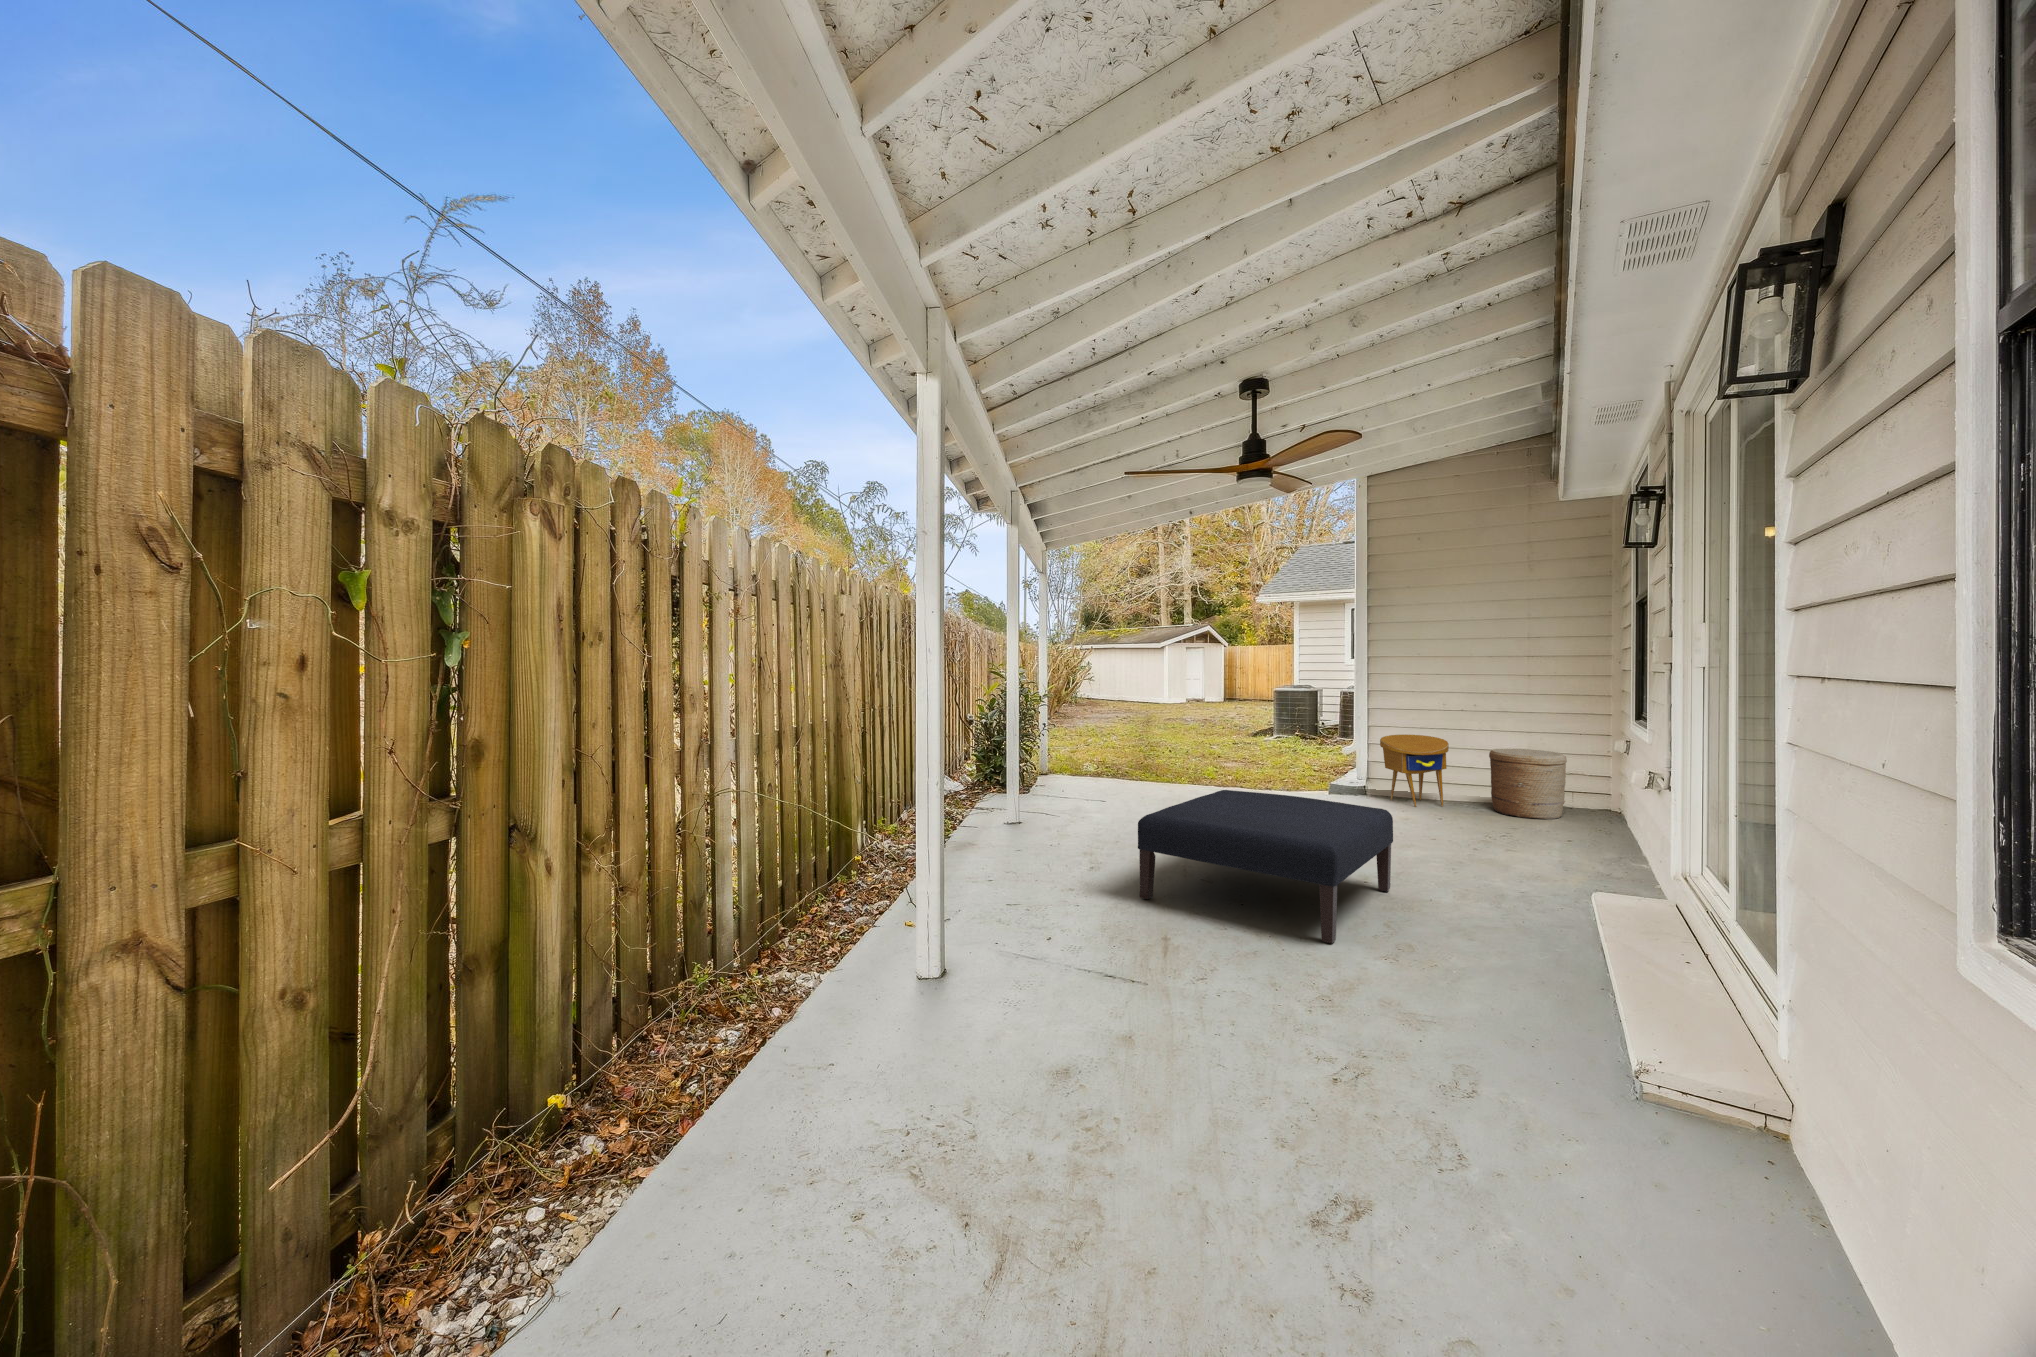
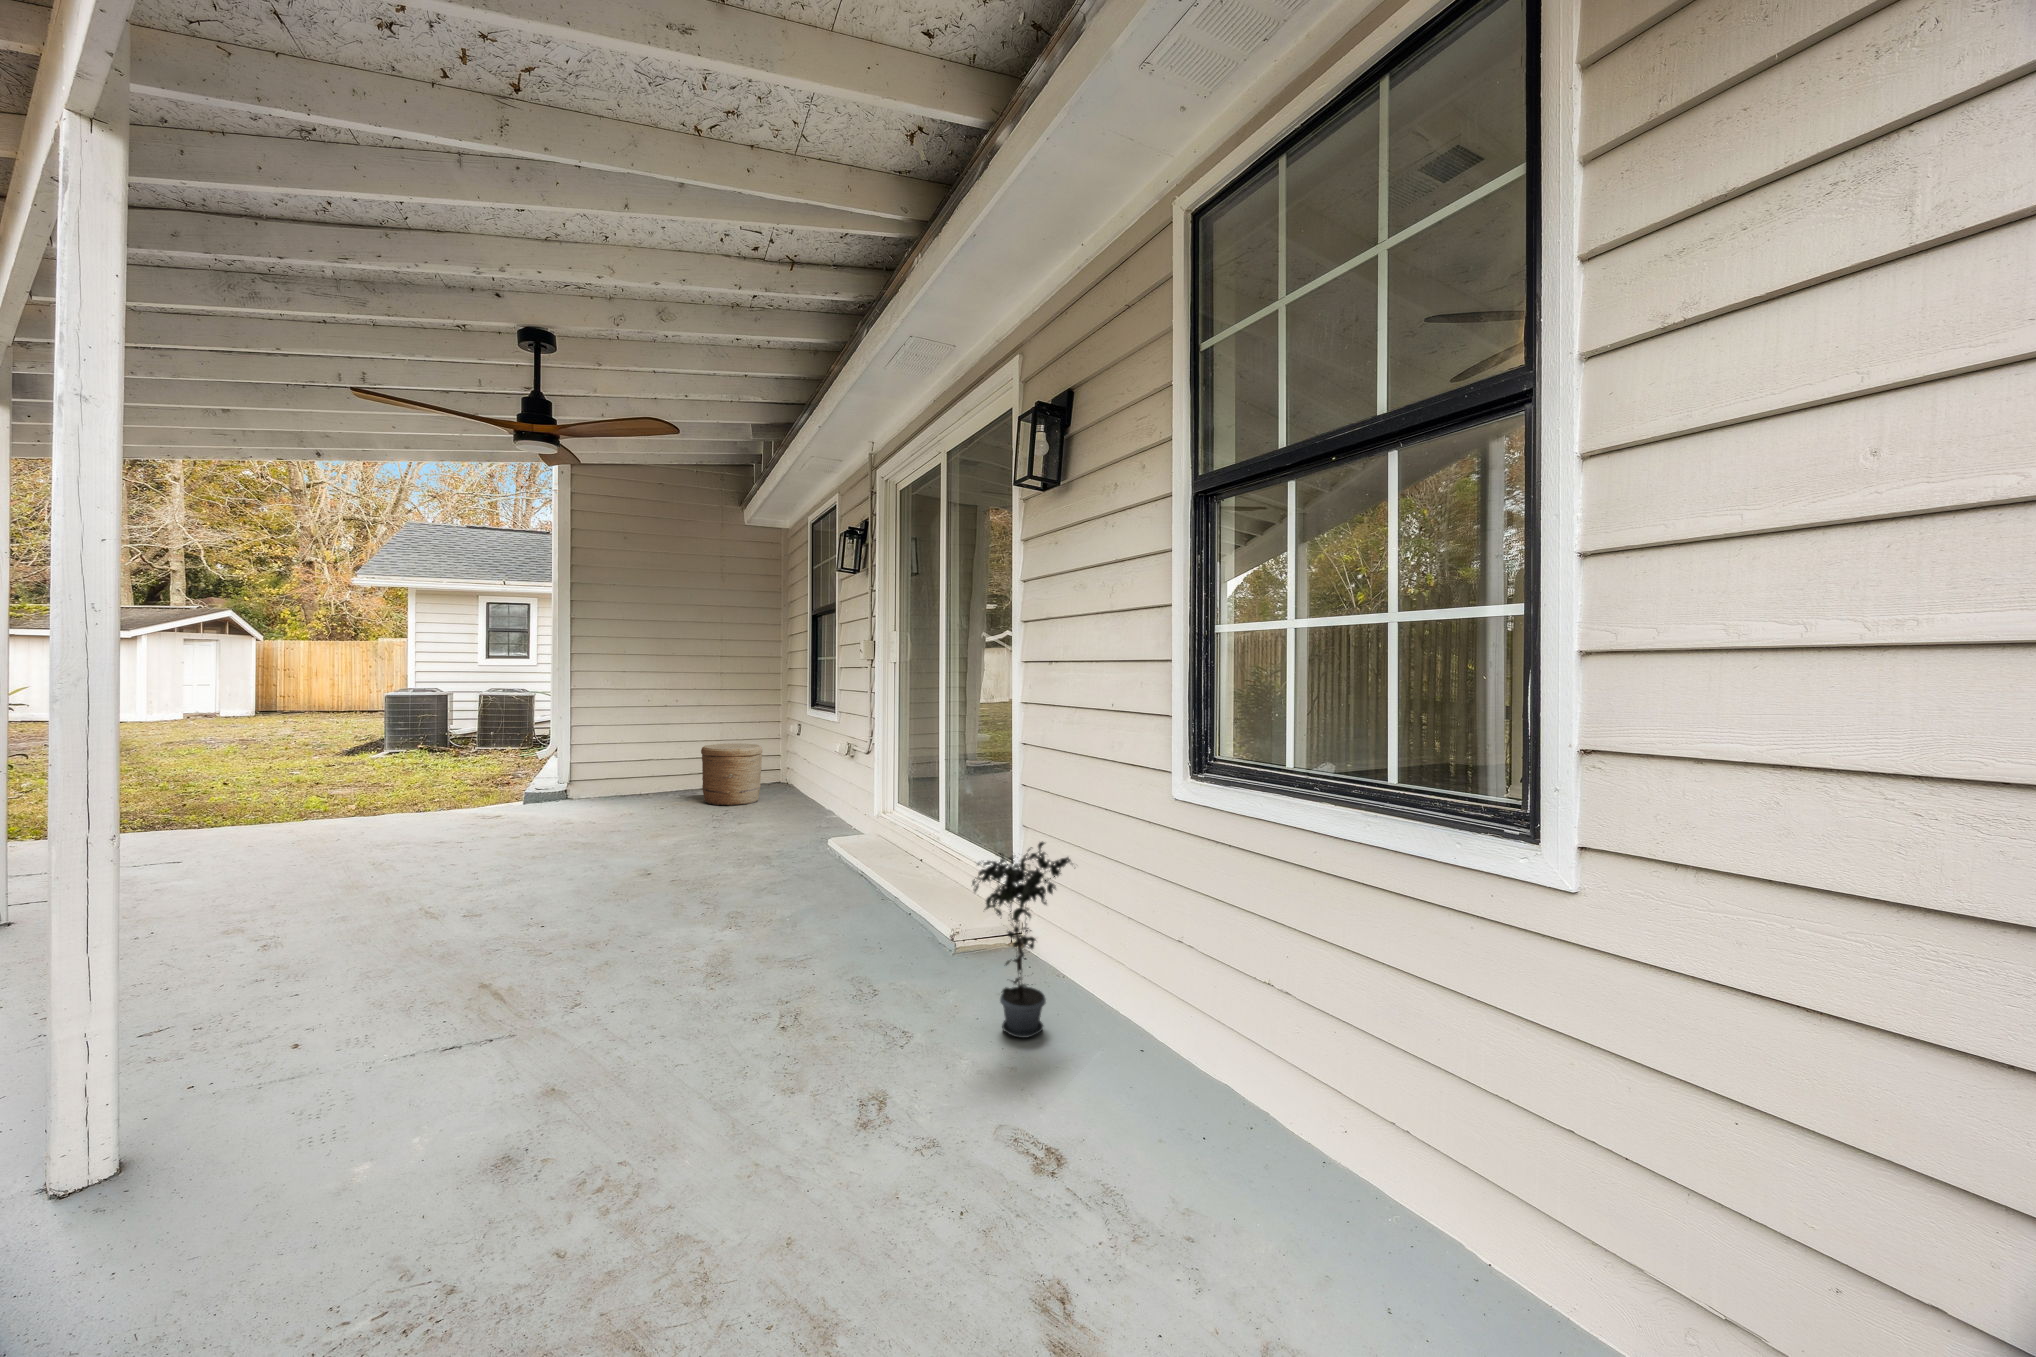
side table: present [1380,735,1449,807] -> none [597,738,666,812]
ottoman: present [1138,790,1393,944] -> none [401,812,688,984]
potted plant: none [1562,933,1831,1242] -> present [972,842,1072,1038]

